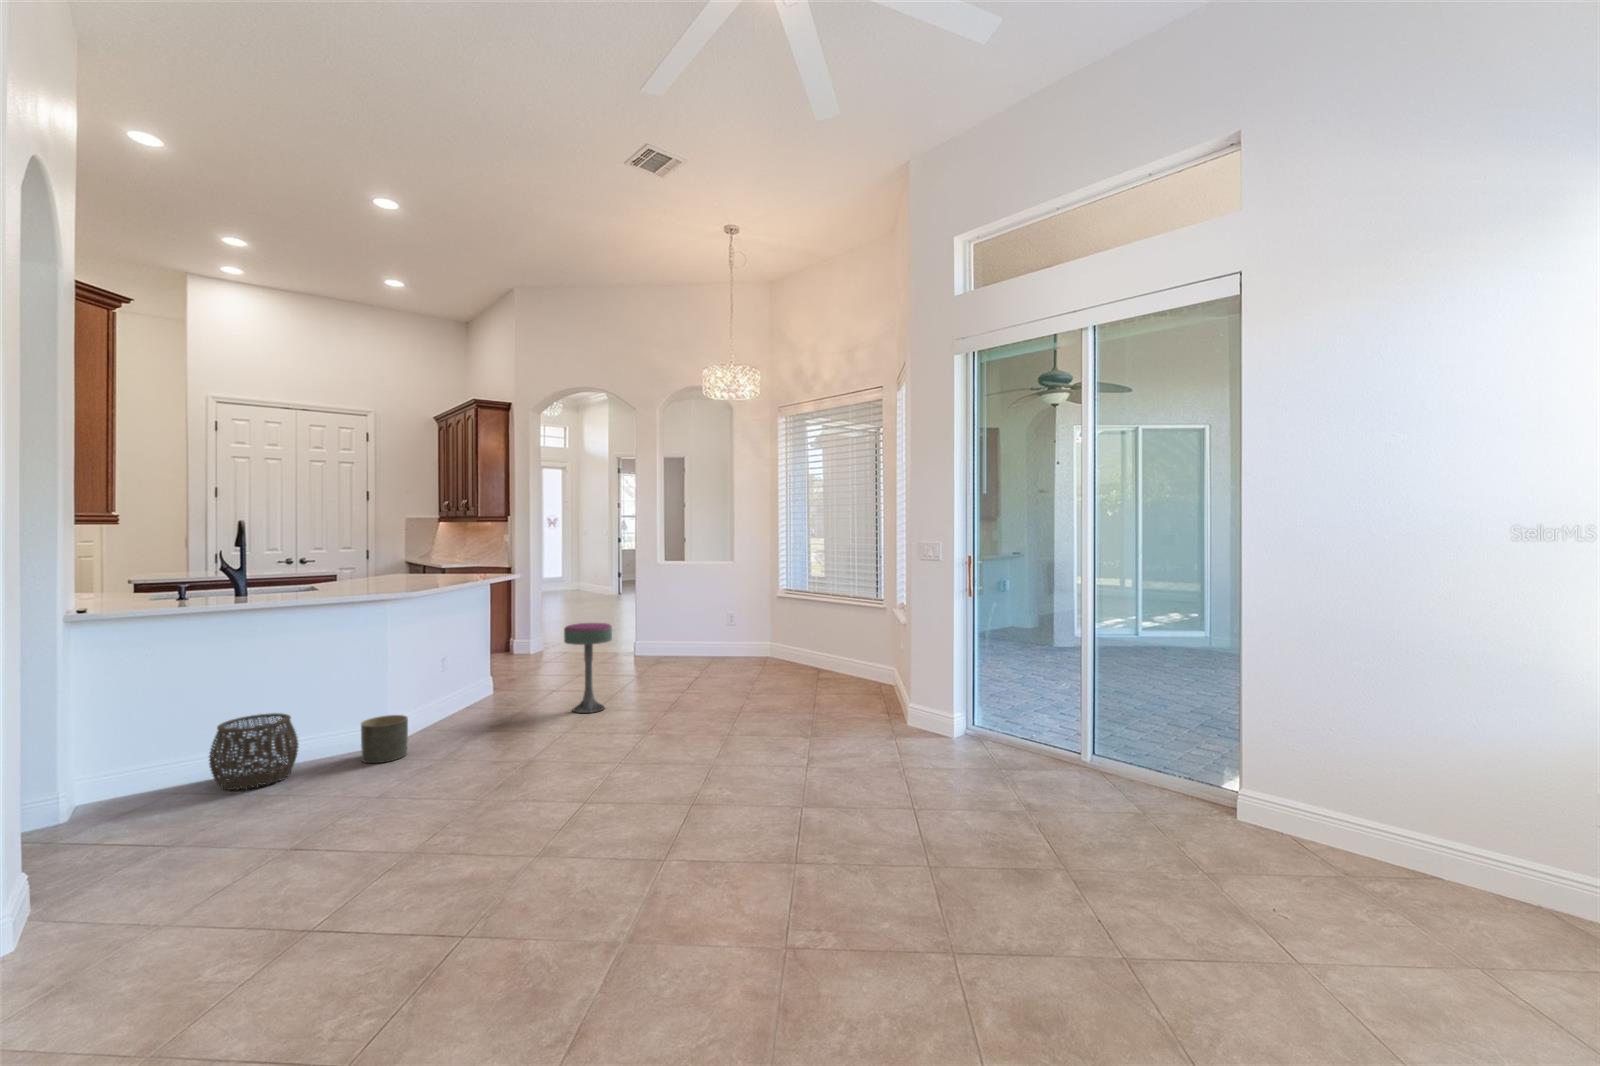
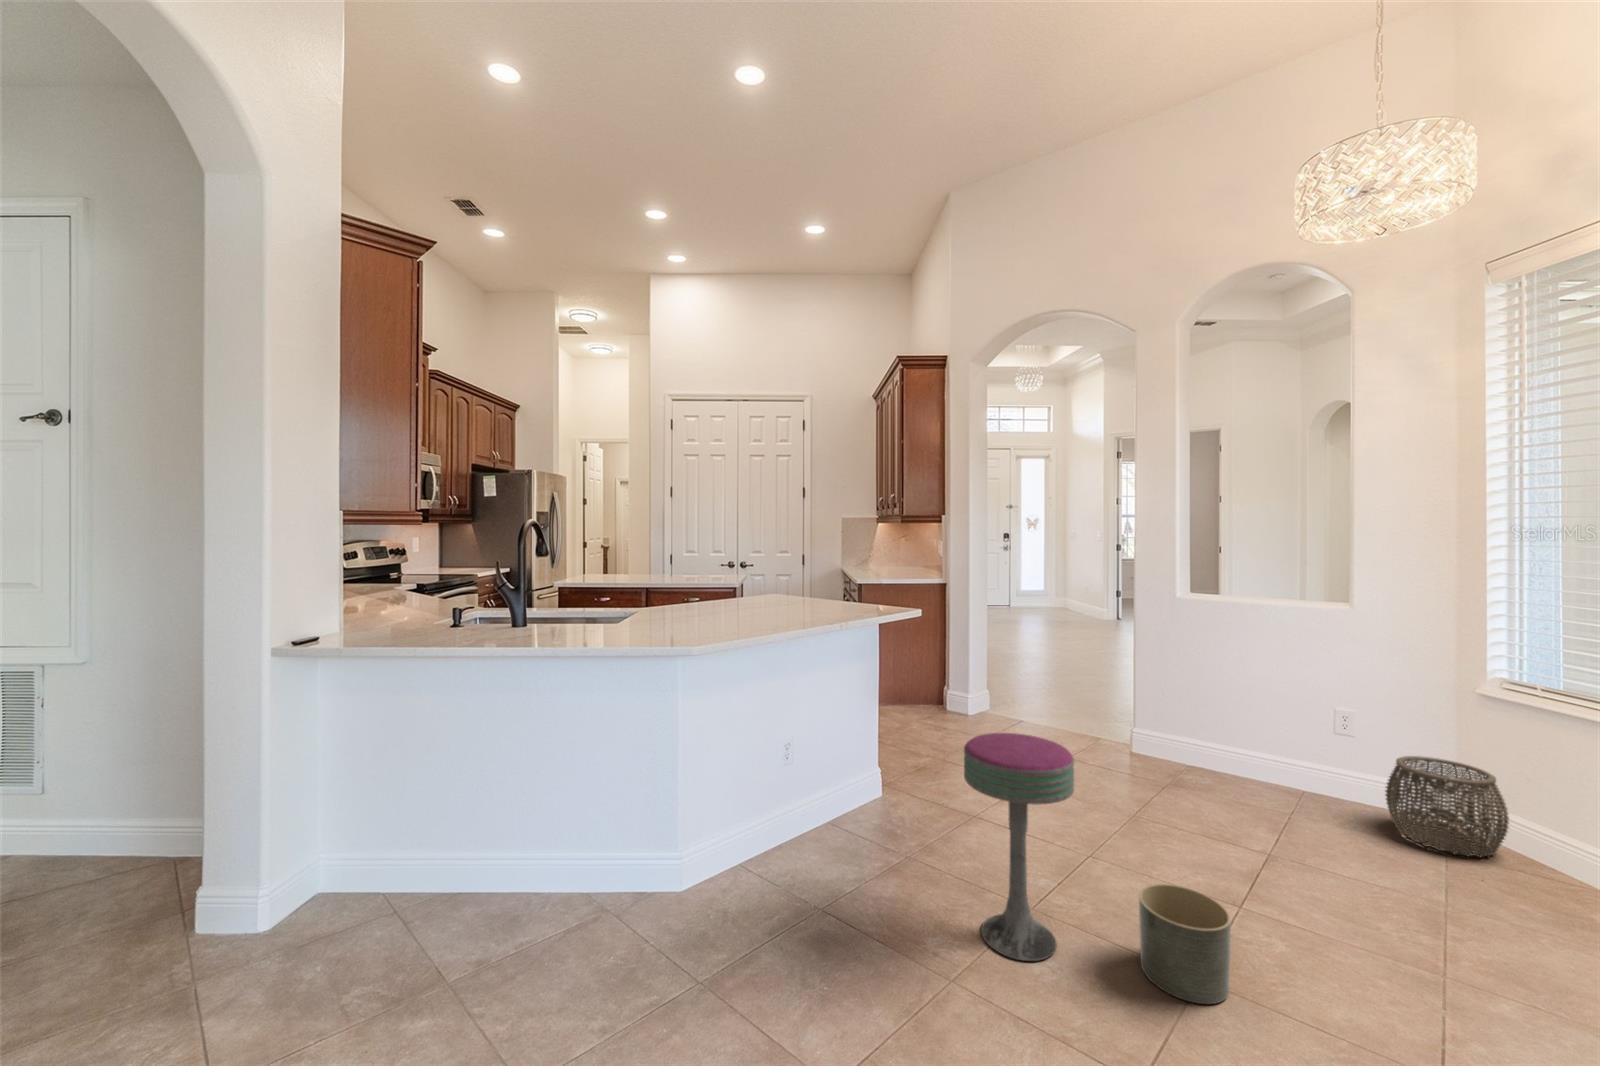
woven basket: present [209,713,298,790] -> present [1385,756,1509,857]
planter: present [361,715,408,763] -> present [1139,884,1231,1004]

